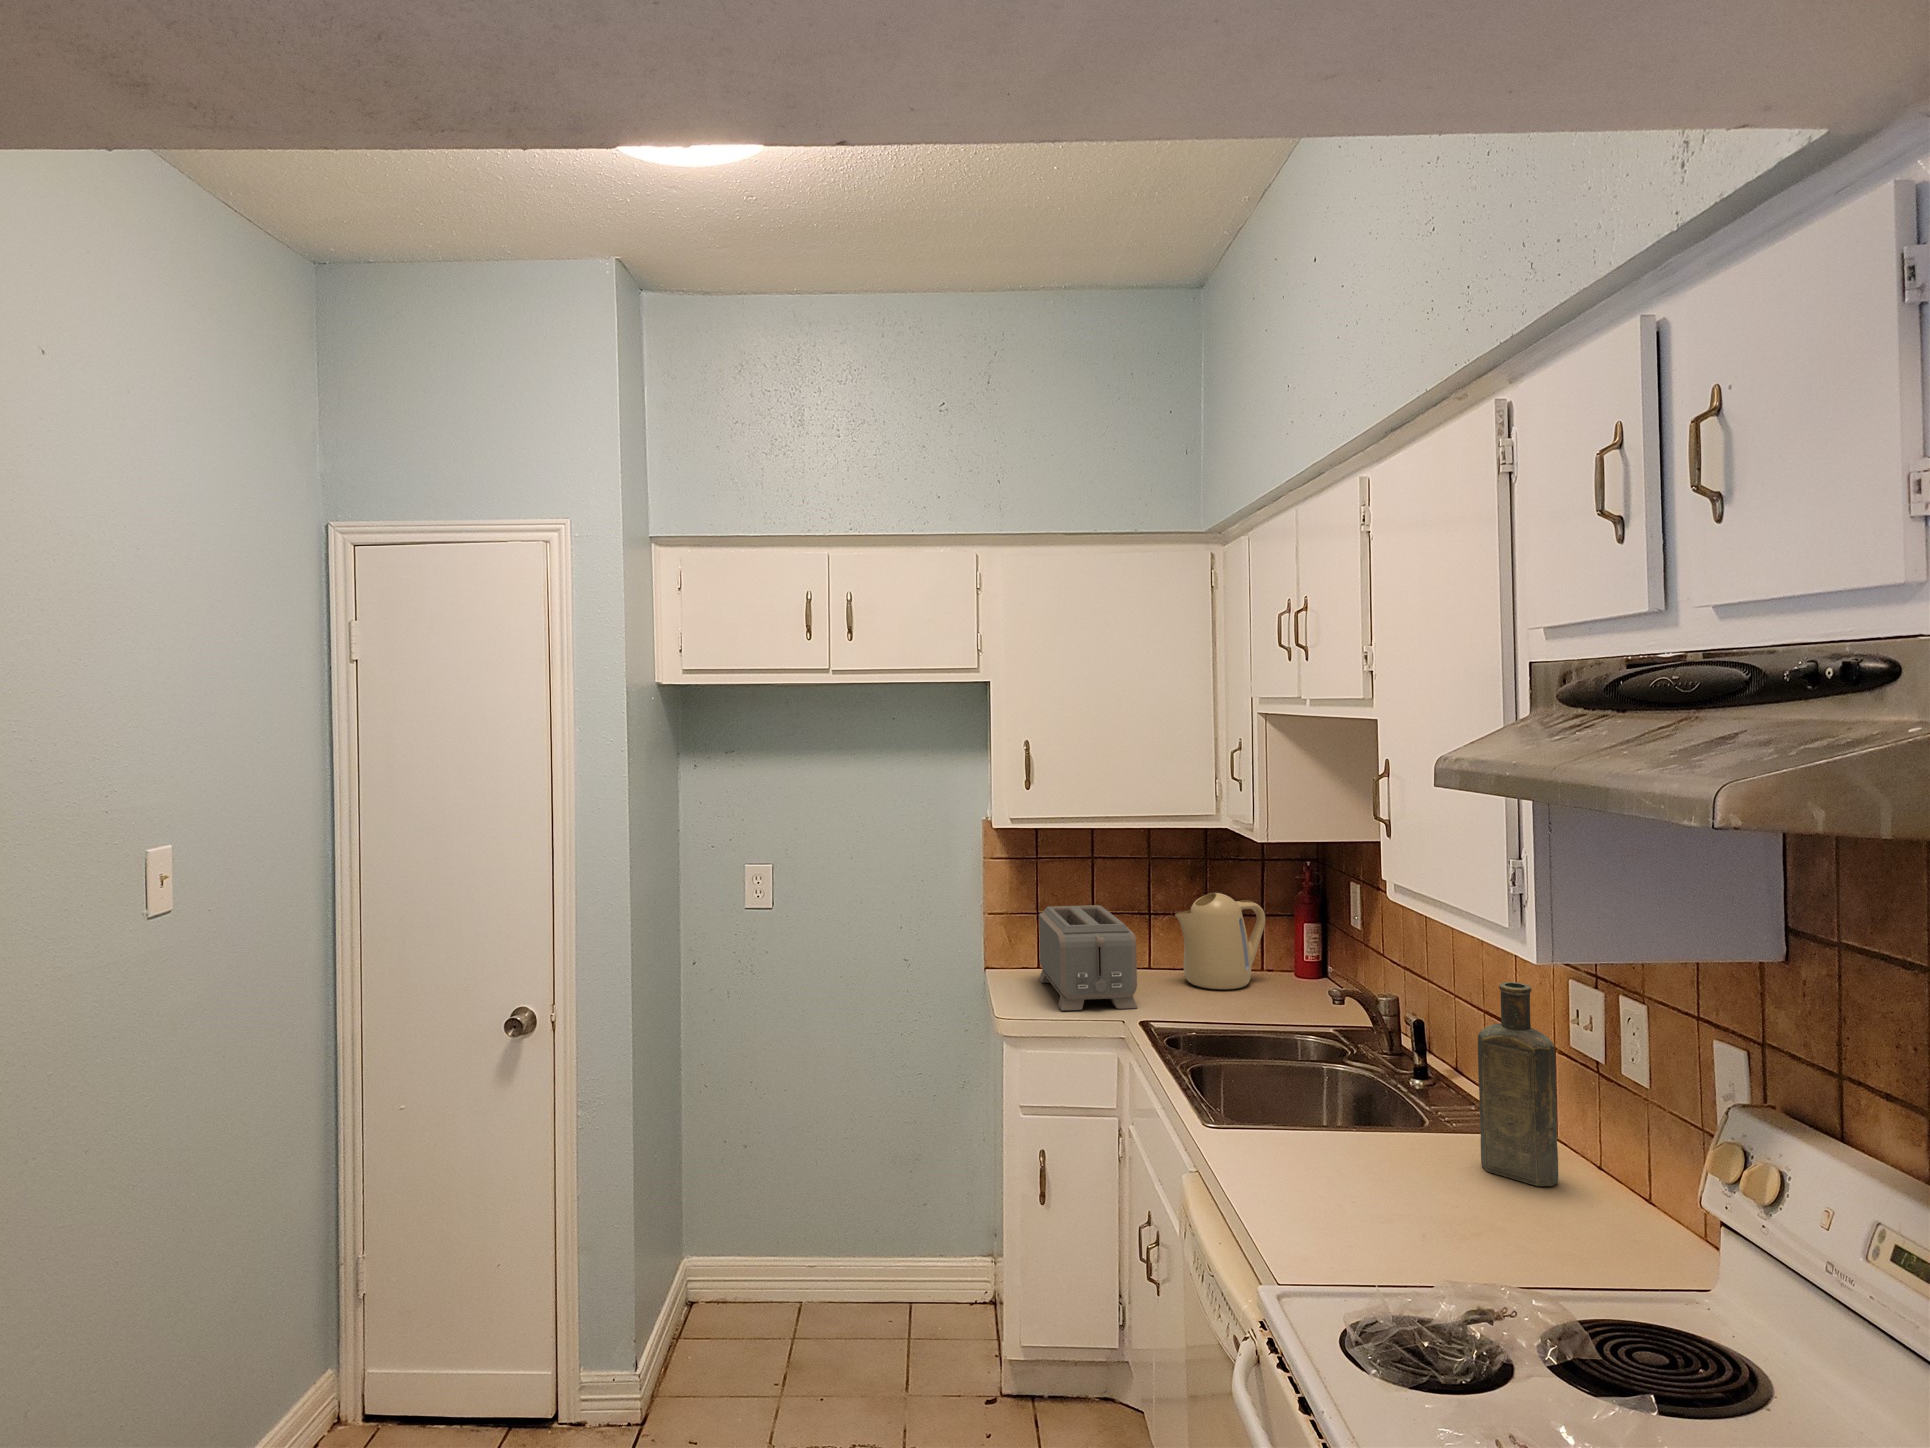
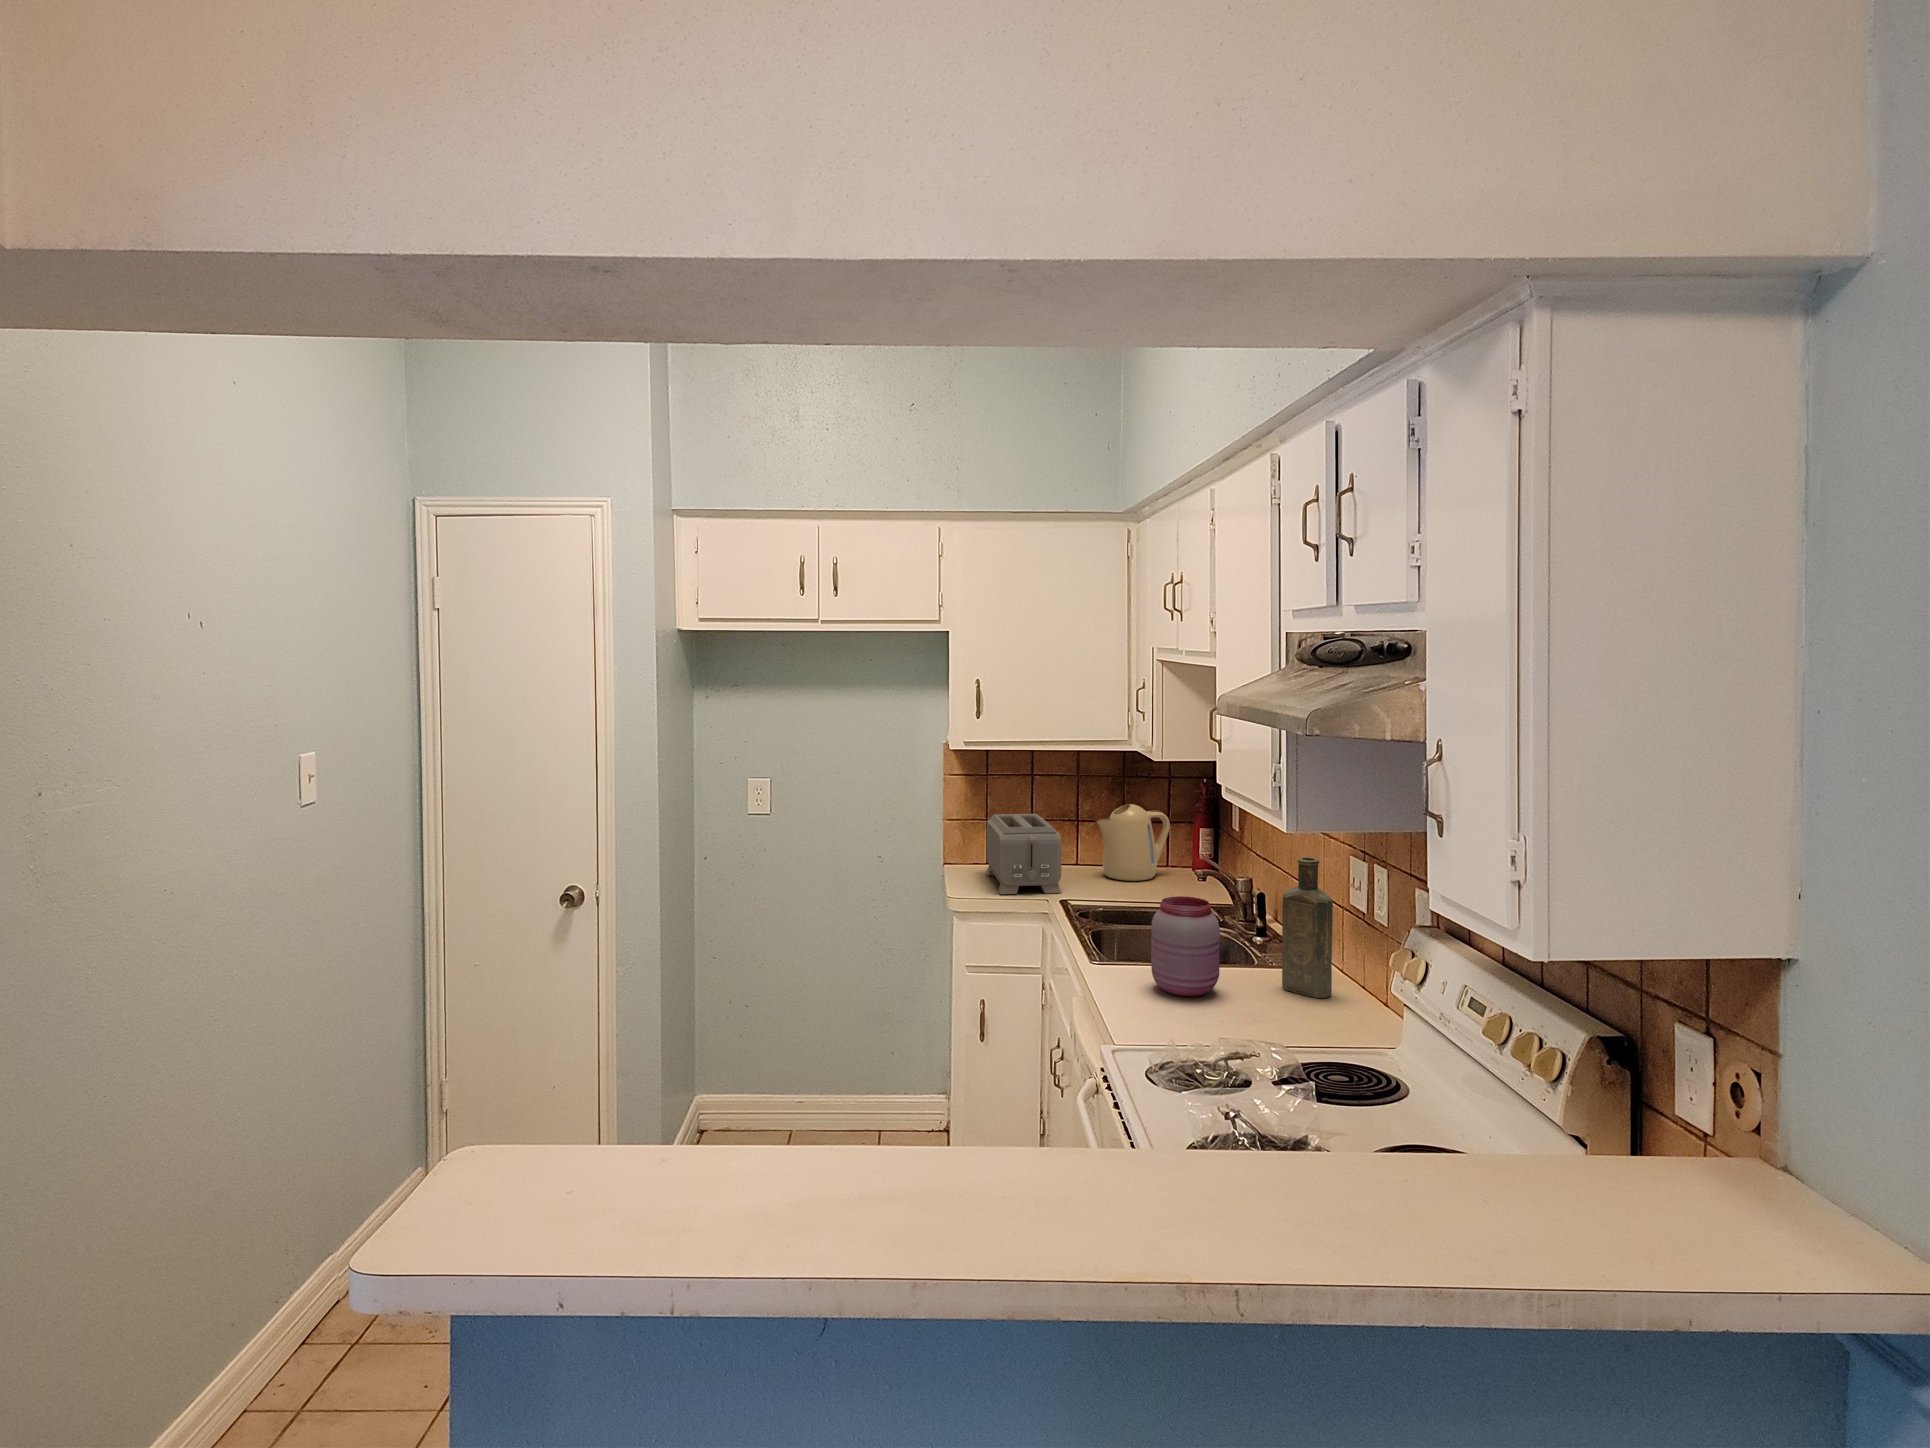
jar: none [1296,1037,1397,1185] -> present [1151,896,1220,996]

